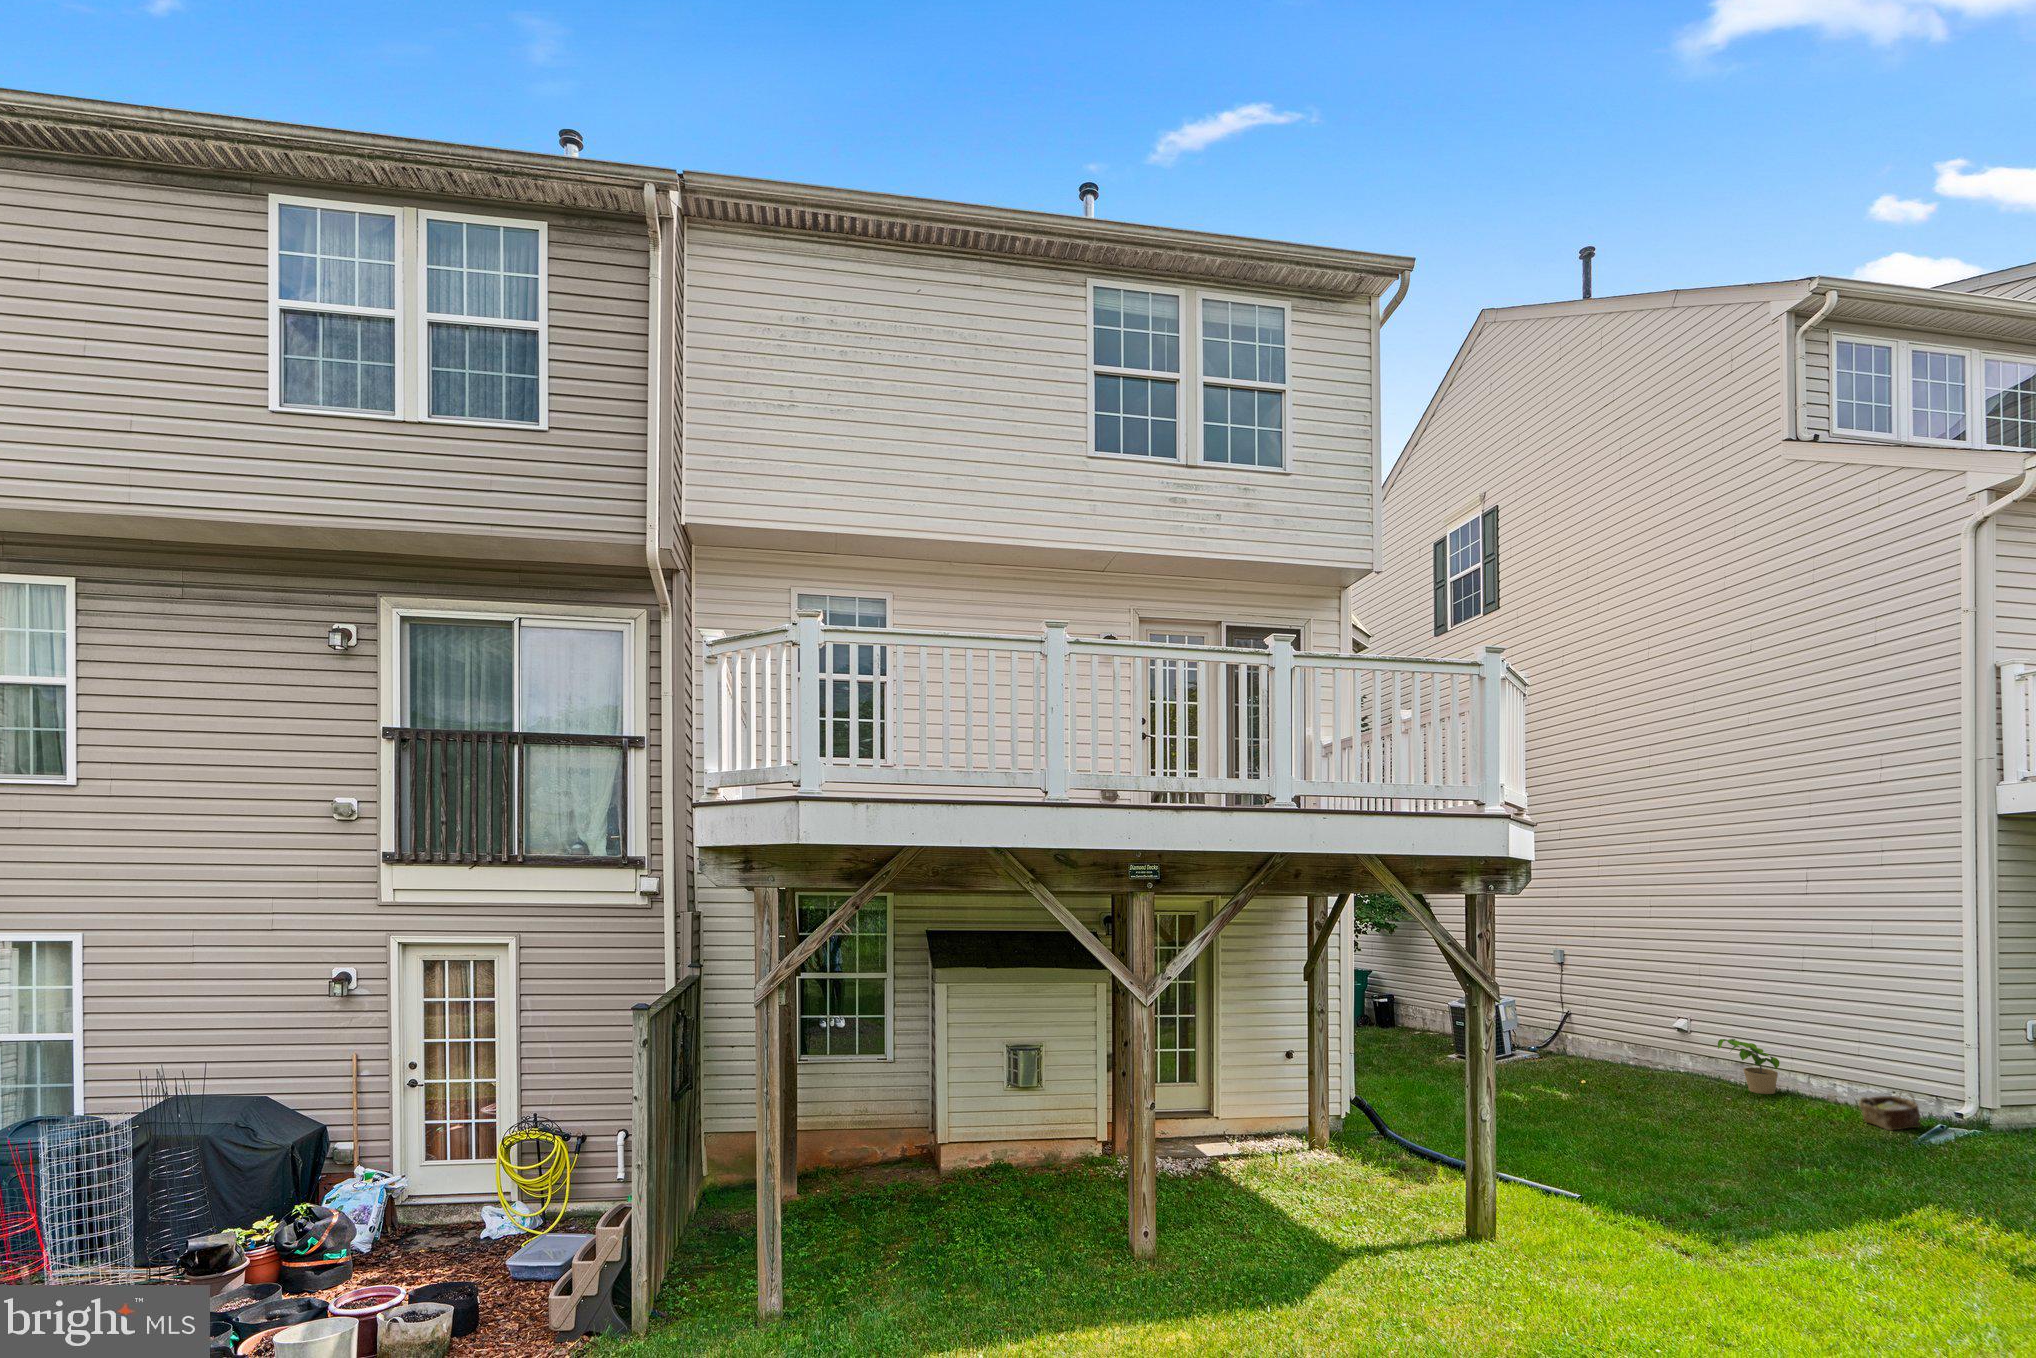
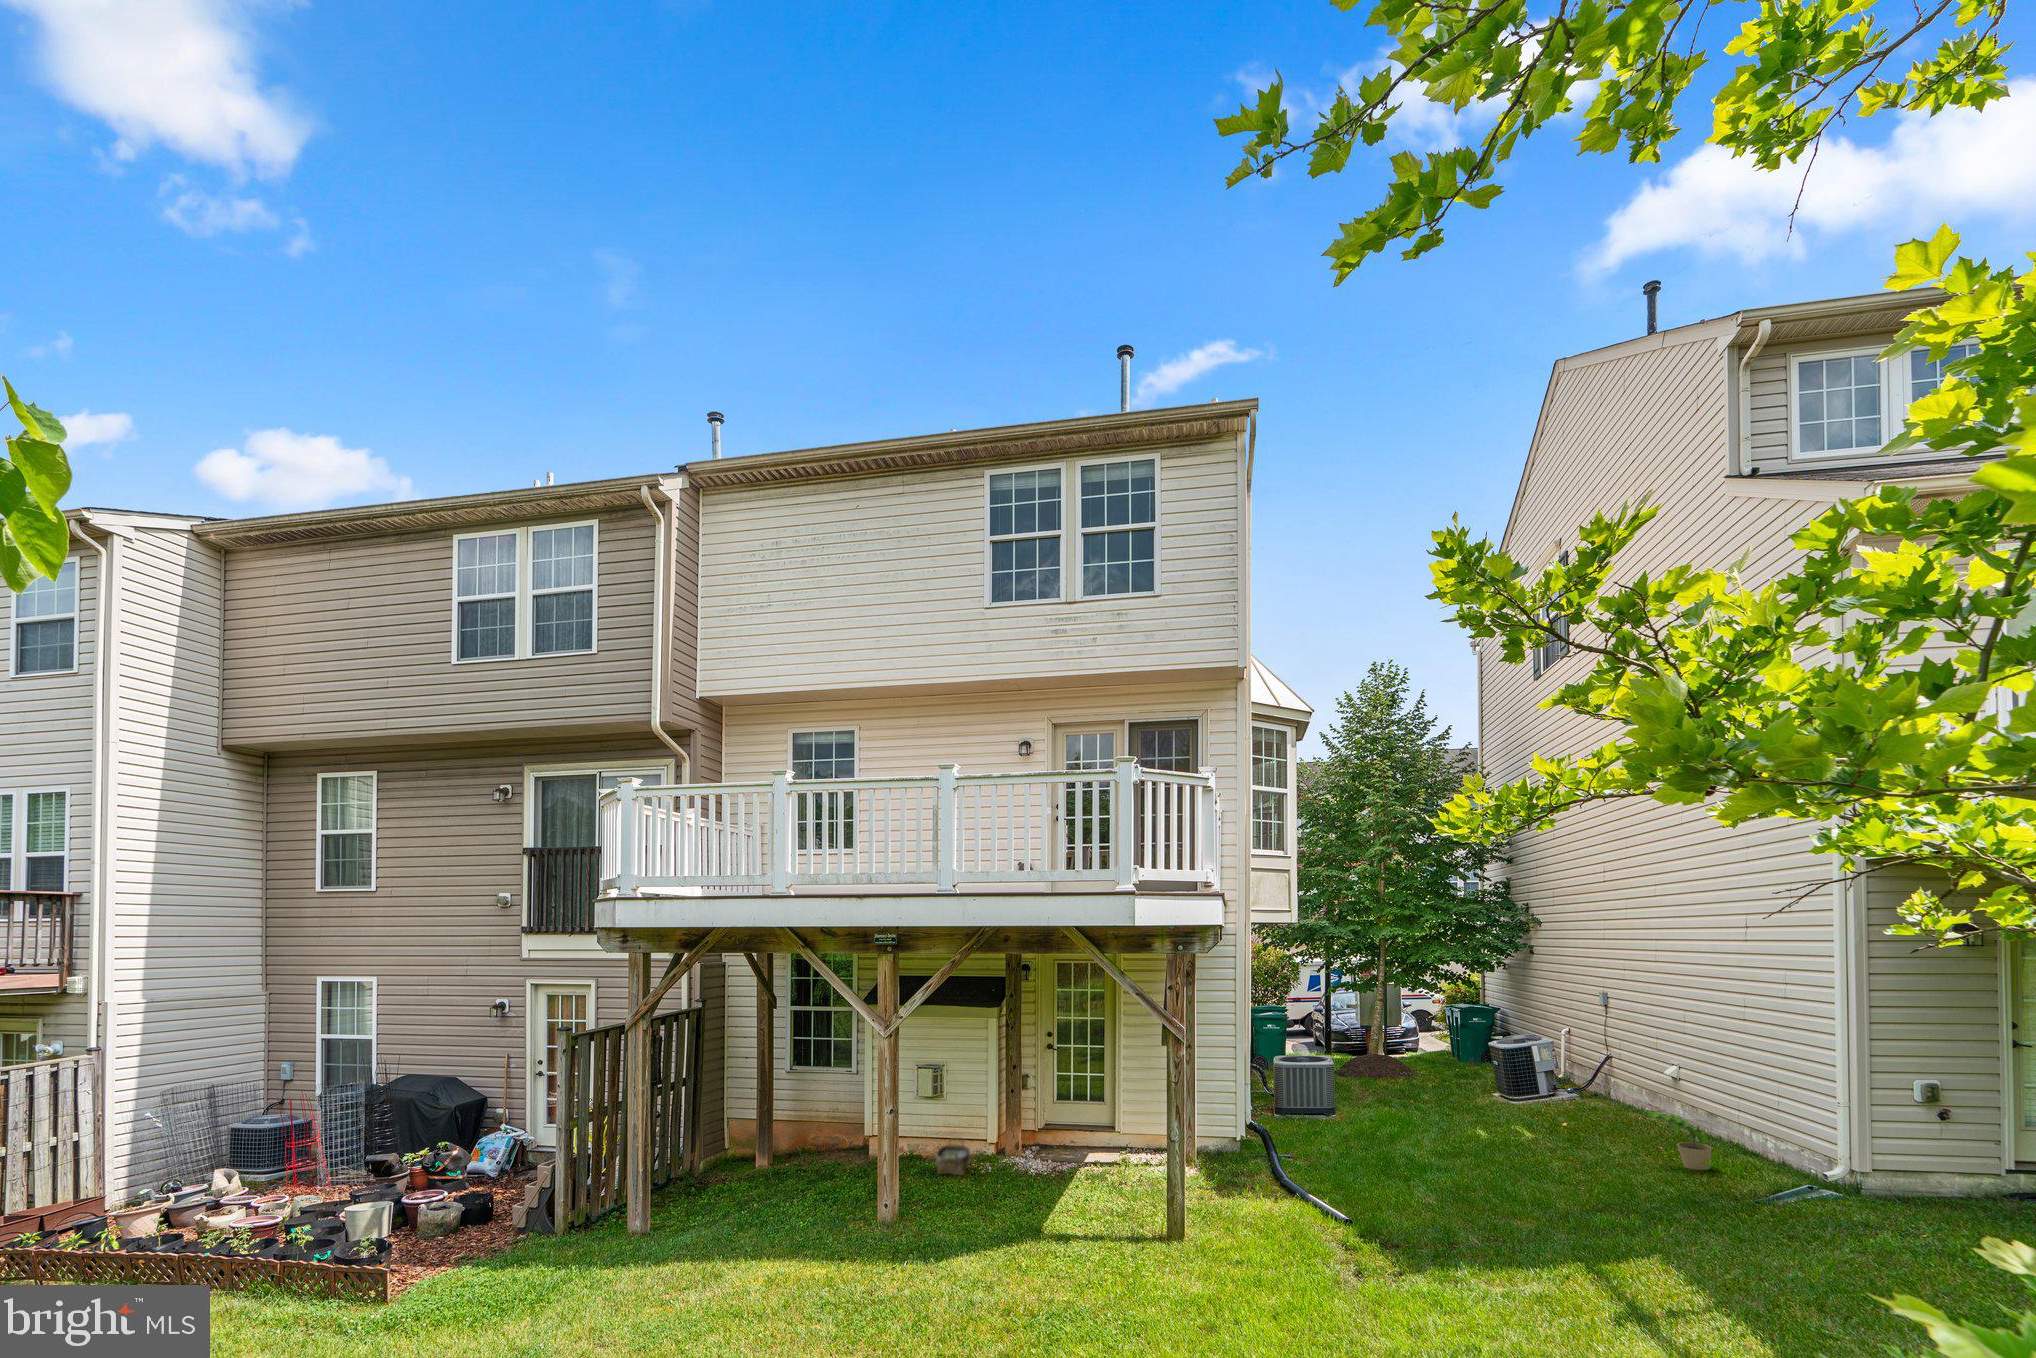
woven basket: present [1859,1091,1921,1131] -> present [936,1137,970,1175]

